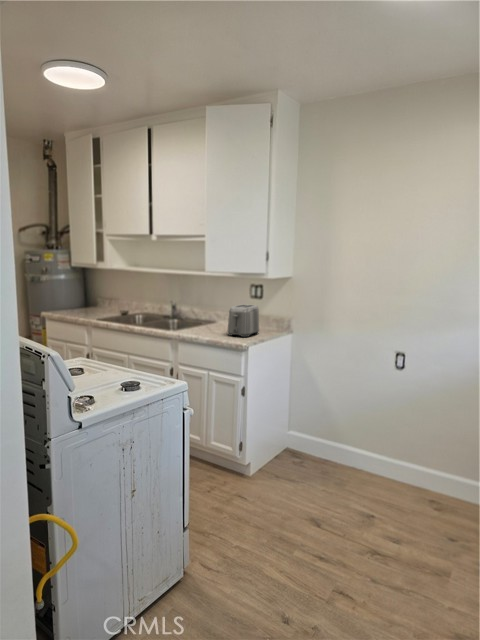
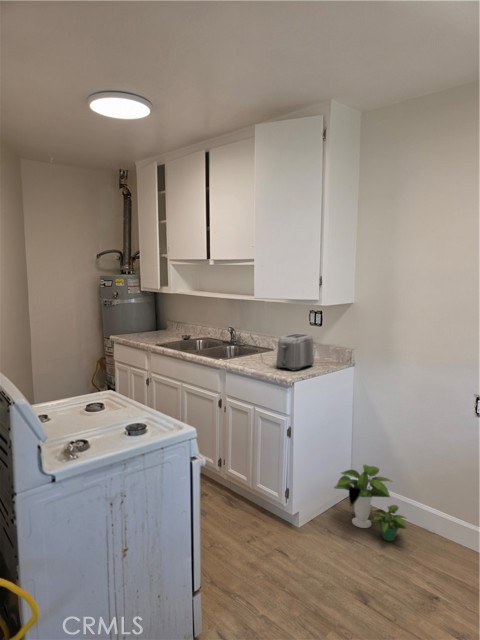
potted plant: none [277,418,341,478] -> present [334,465,406,541]

